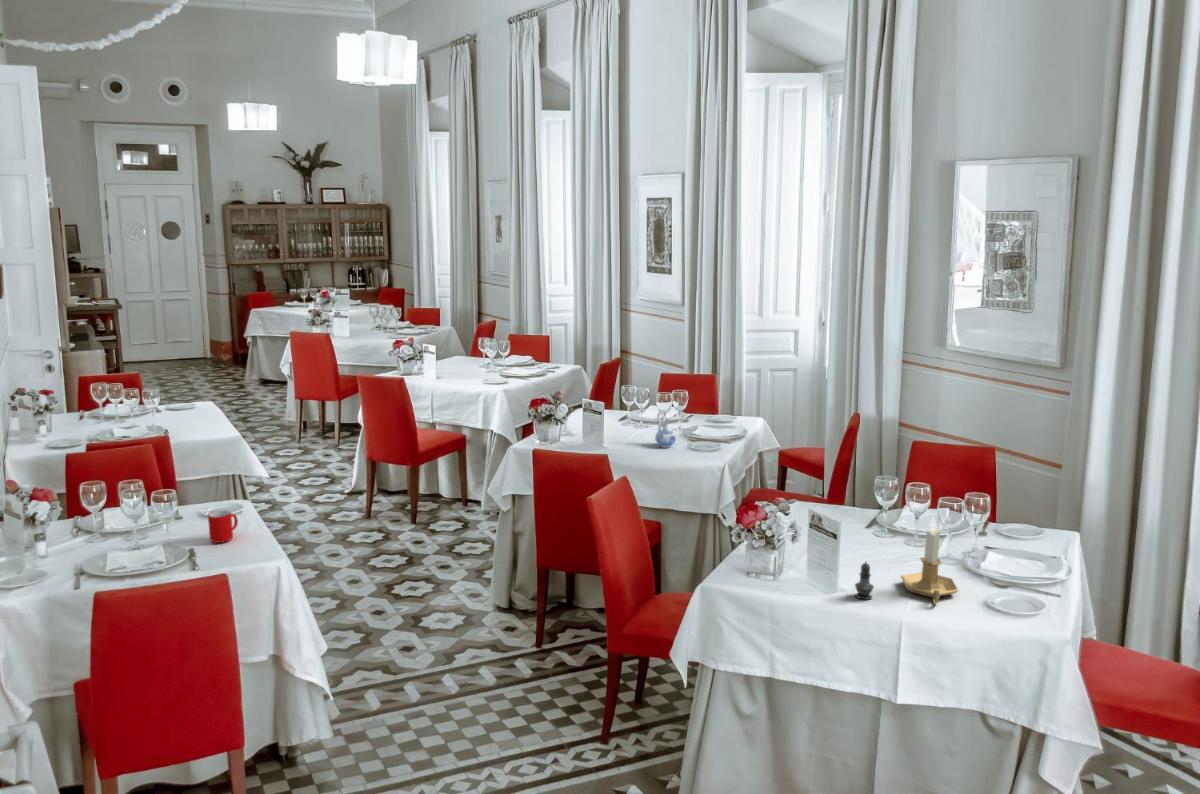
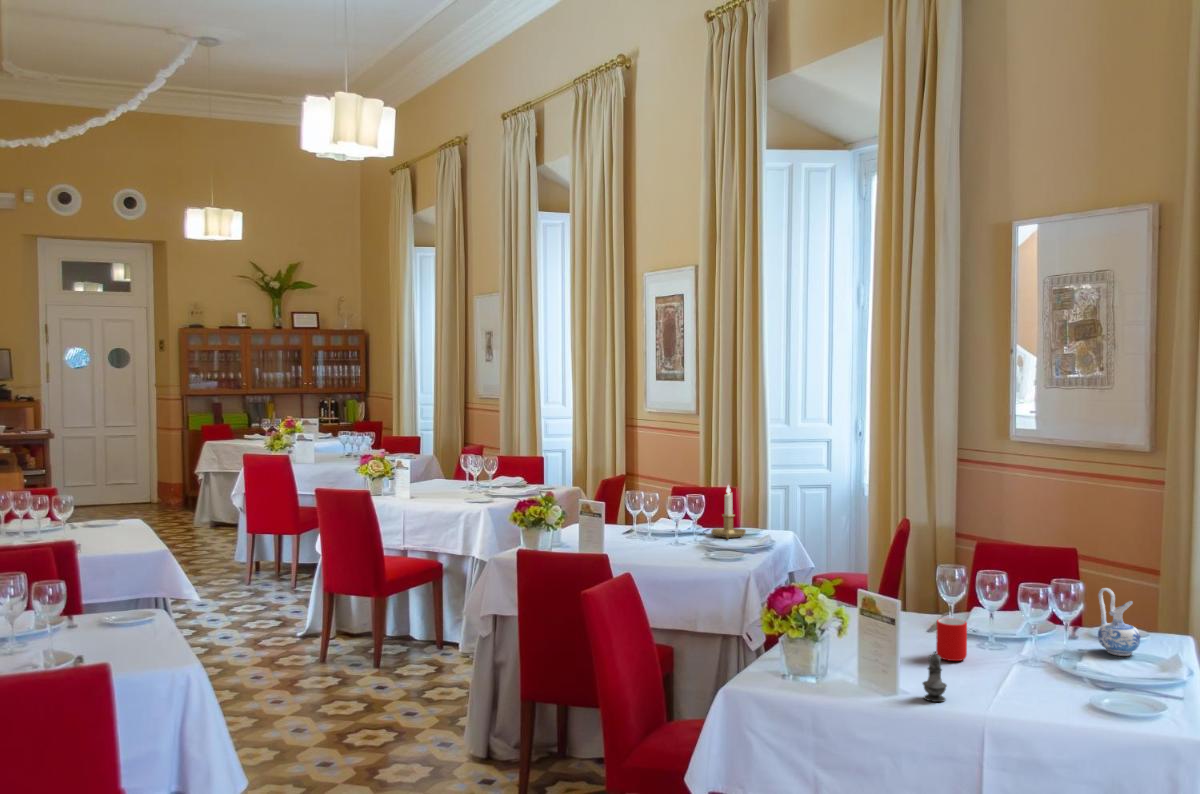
ceramic pitcher: present [655,412,676,448] -> present [1098,588,1140,656]
cup: present [208,510,238,543] -> present [936,618,967,661]
candlestick: present [901,518,958,603] -> present [711,486,746,539]

